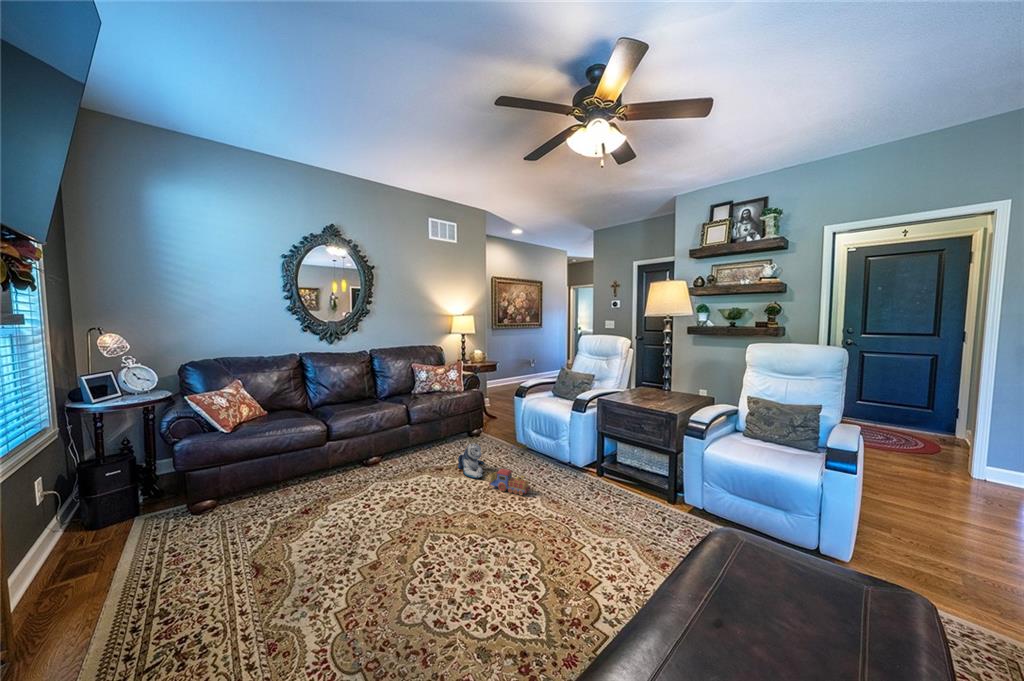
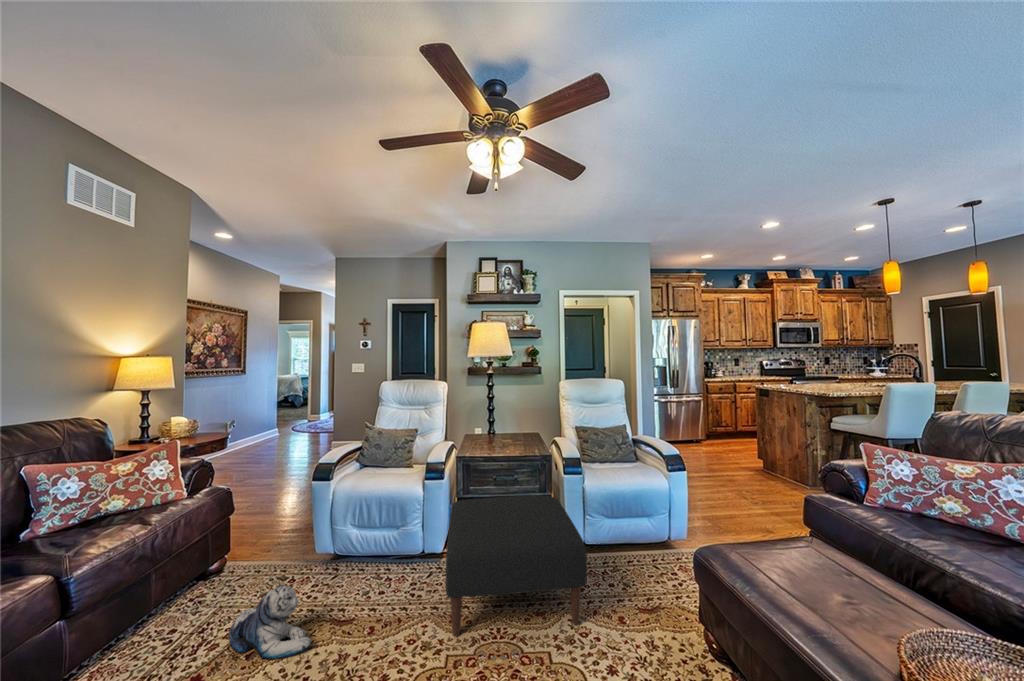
ottoman: none [536,432,672,546] -> present [446,496,587,637]
toy train: present [489,469,531,495] -> none [341,601,414,651]

